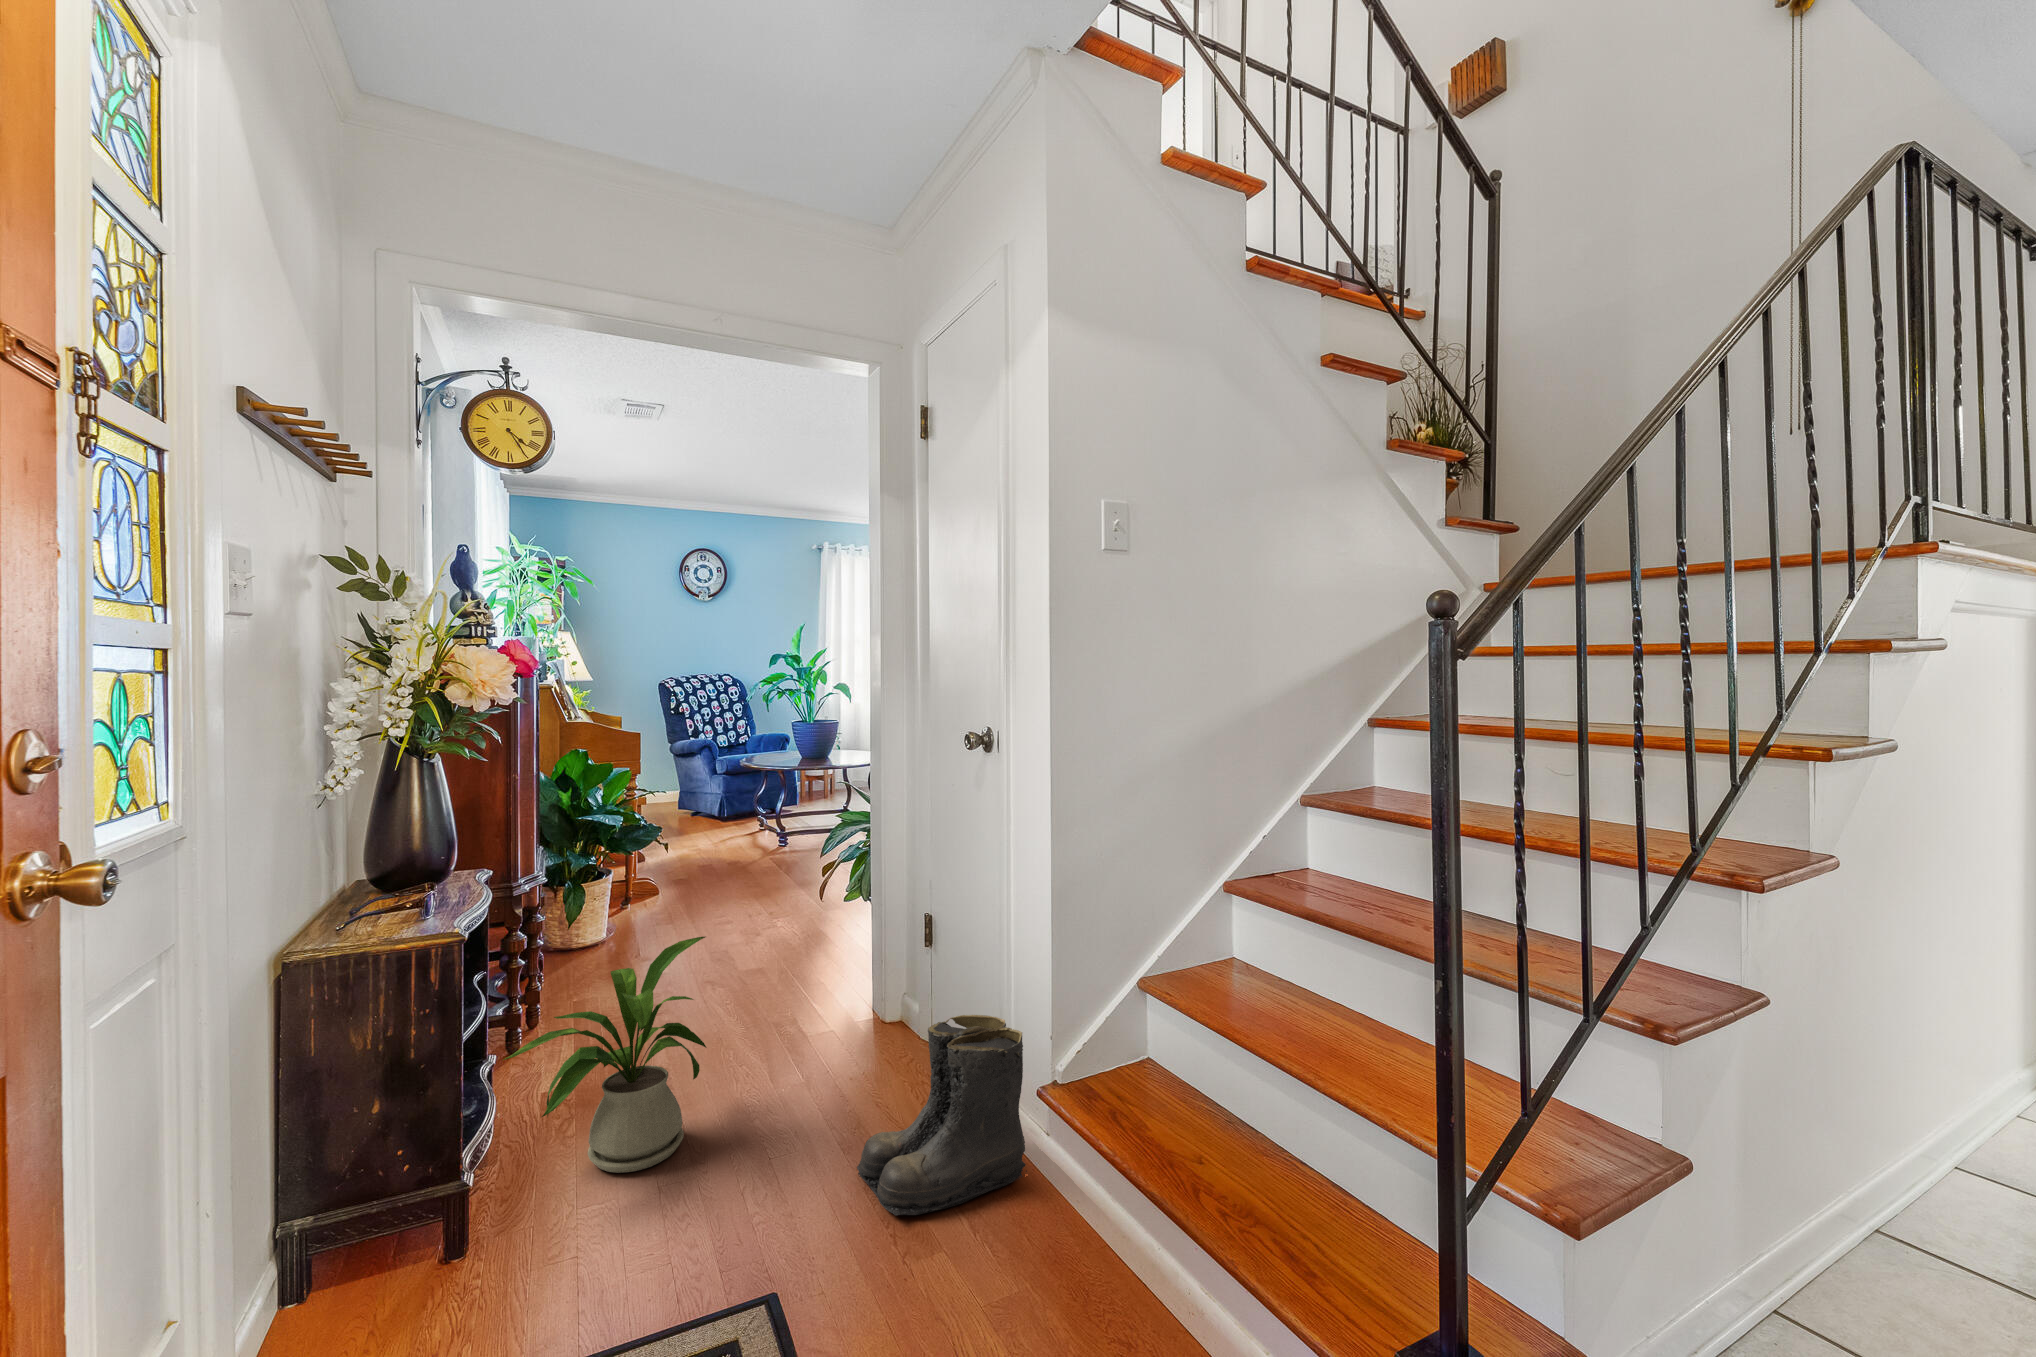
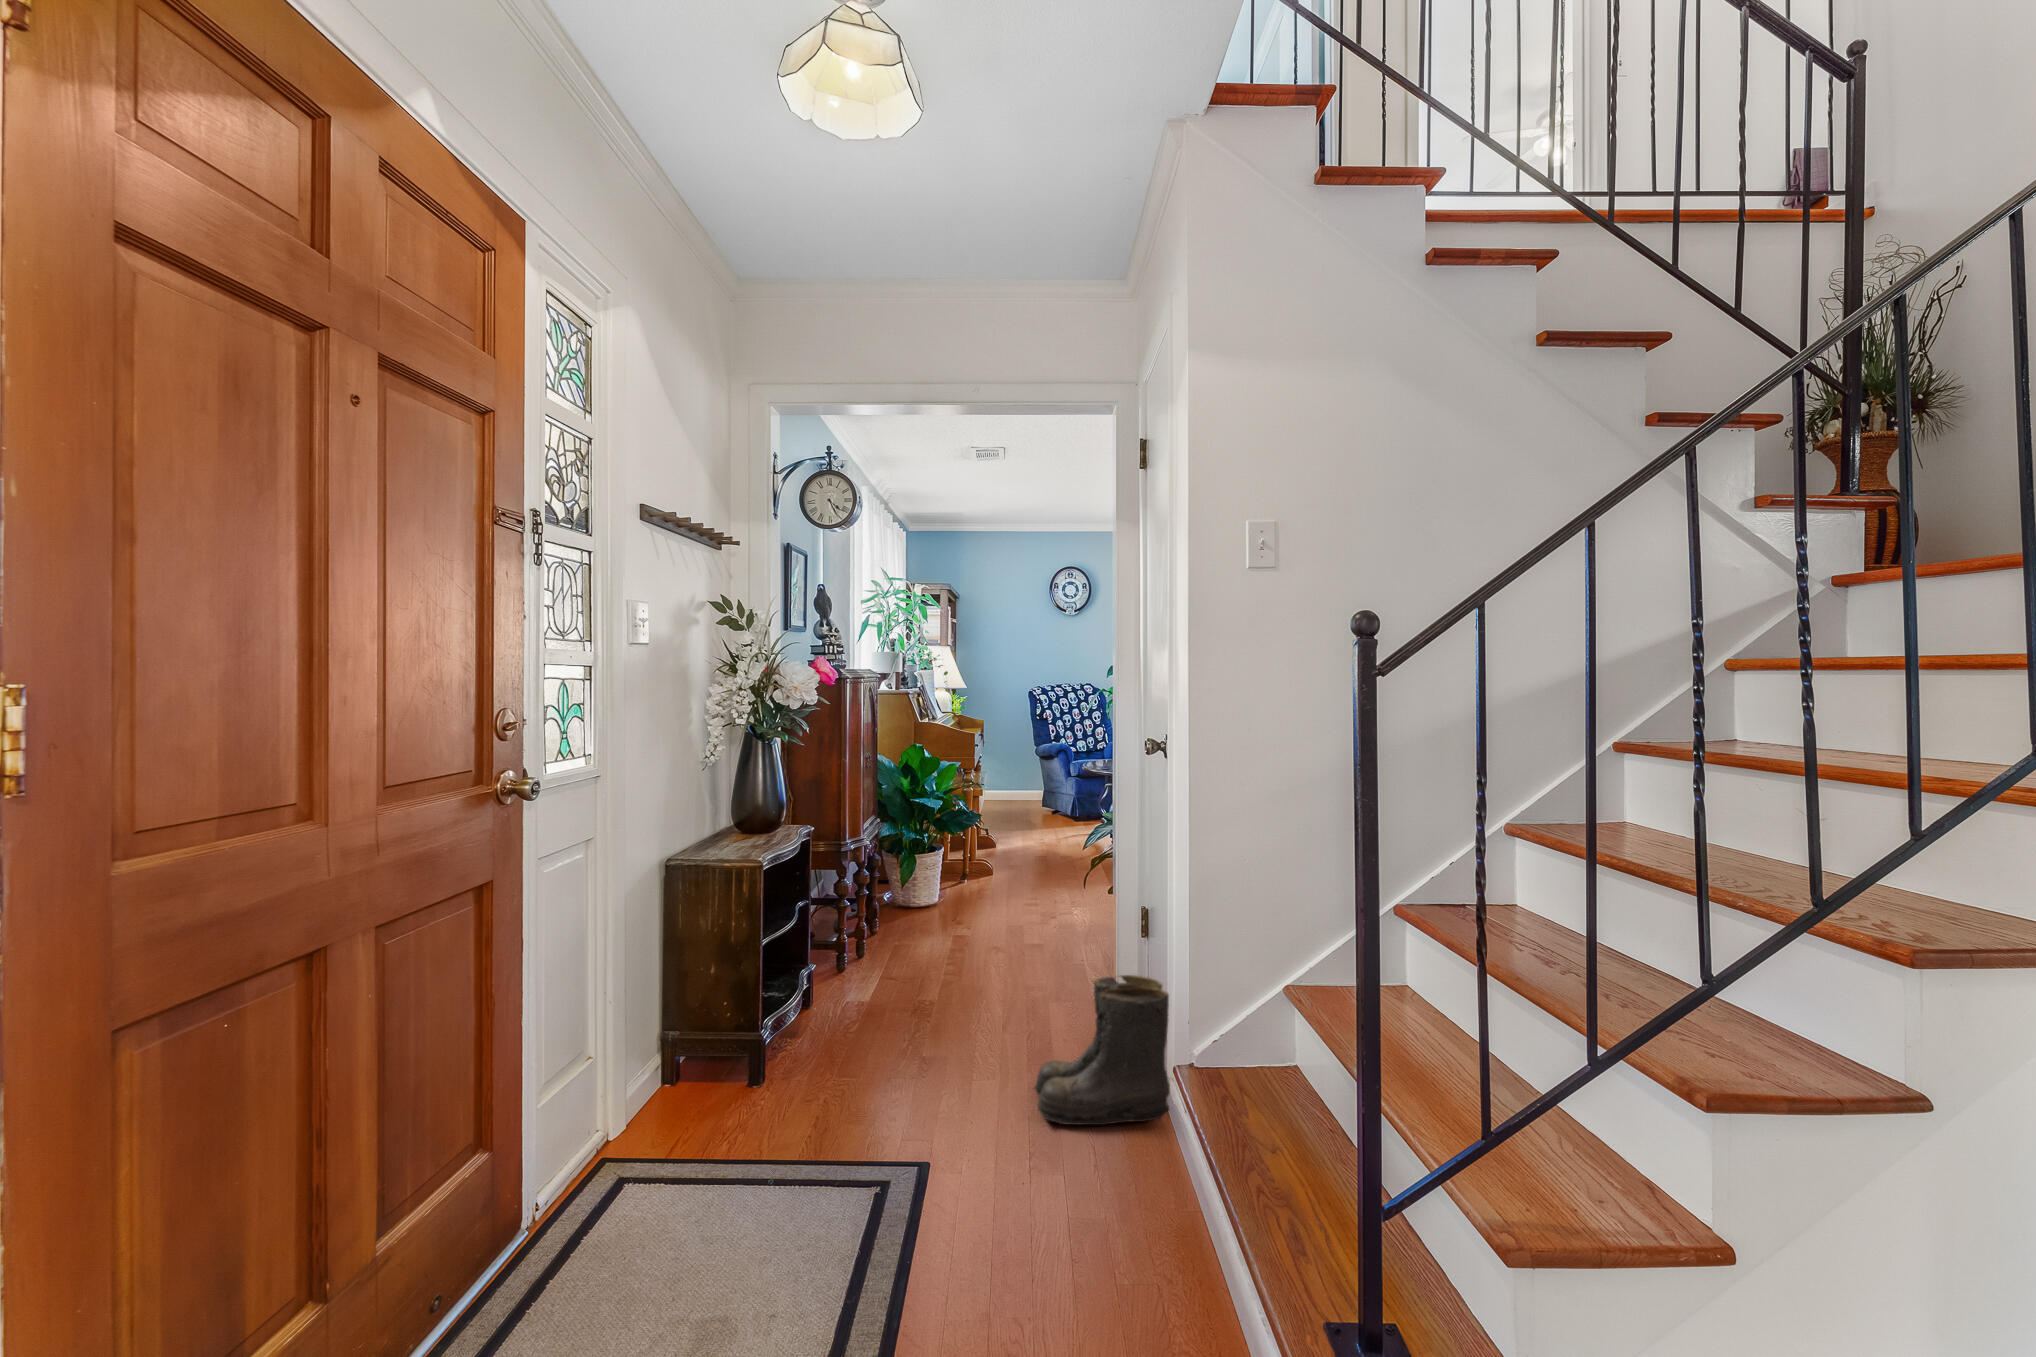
house plant: present [503,937,706,1173] -> none [797,888,948,1057]

